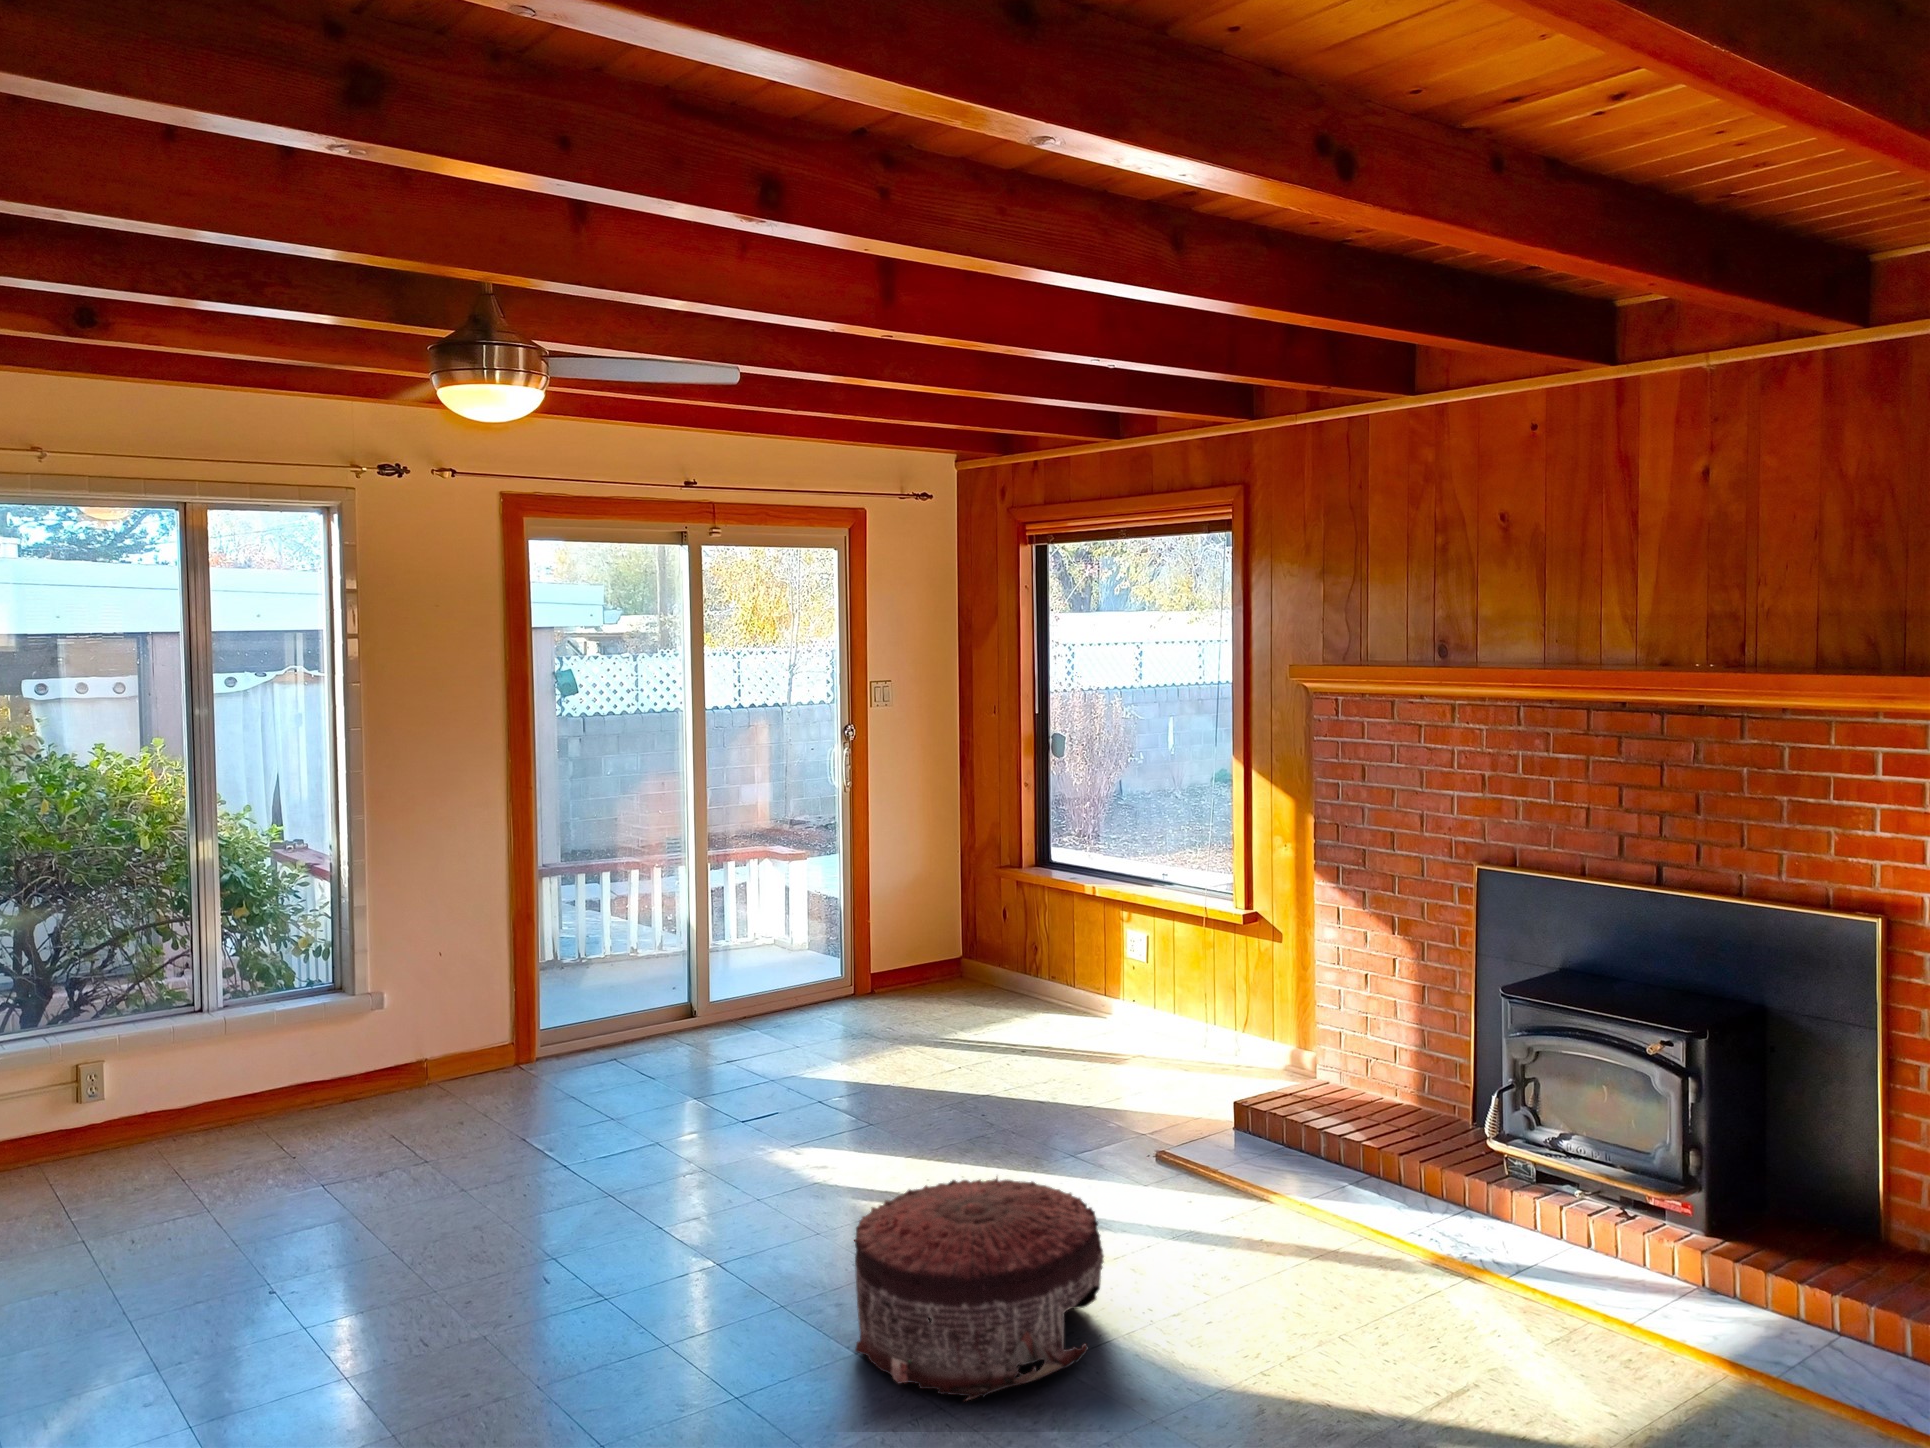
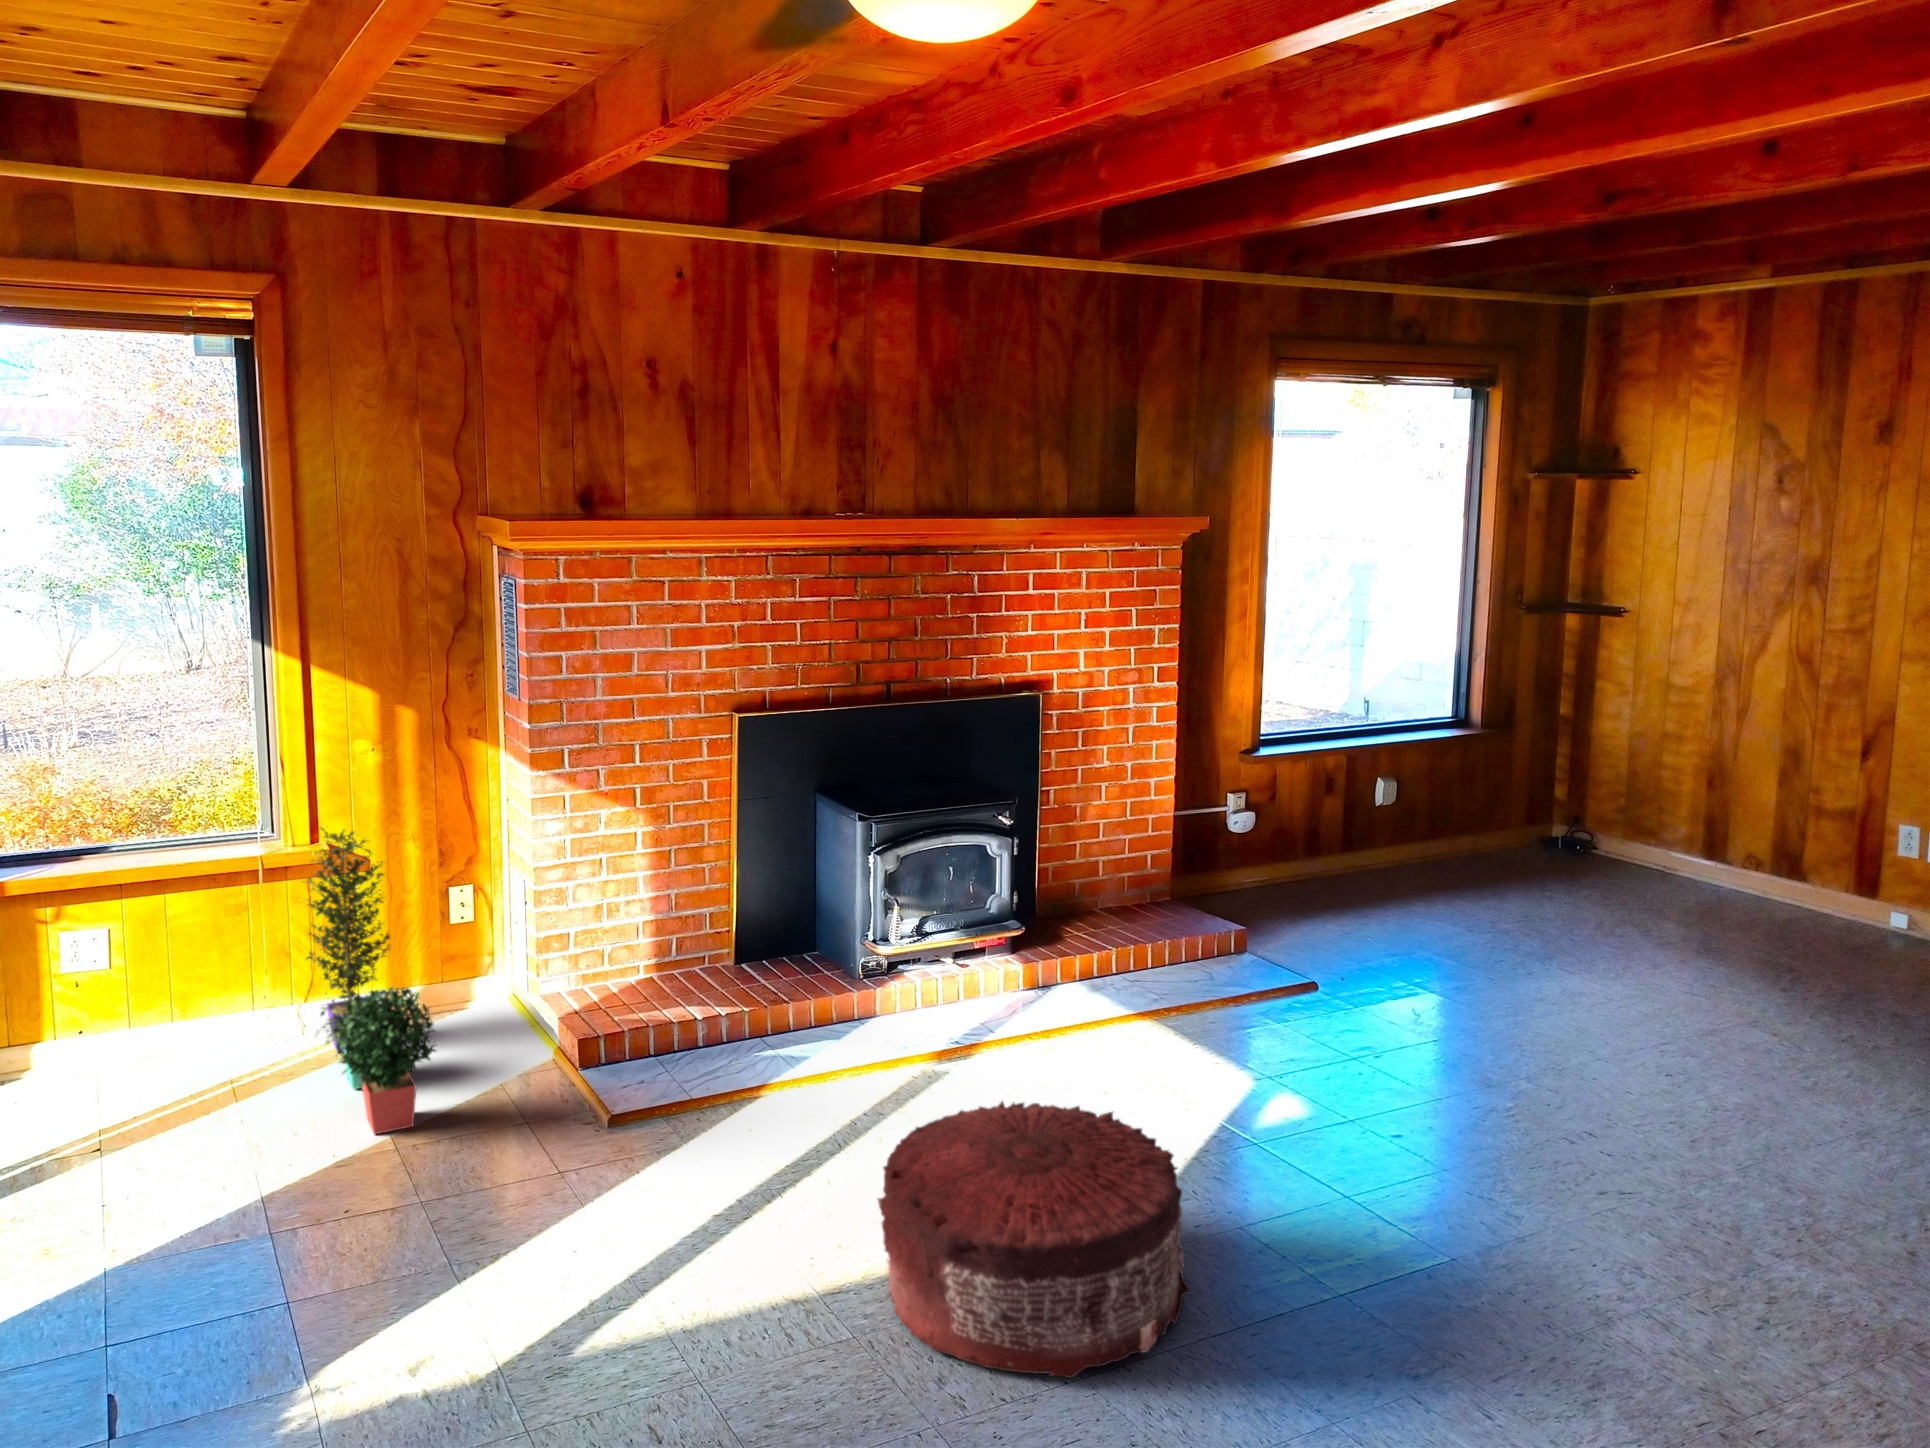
potted plant: none [1085,892,1272,1105] -> present [307,828,435,1134]

